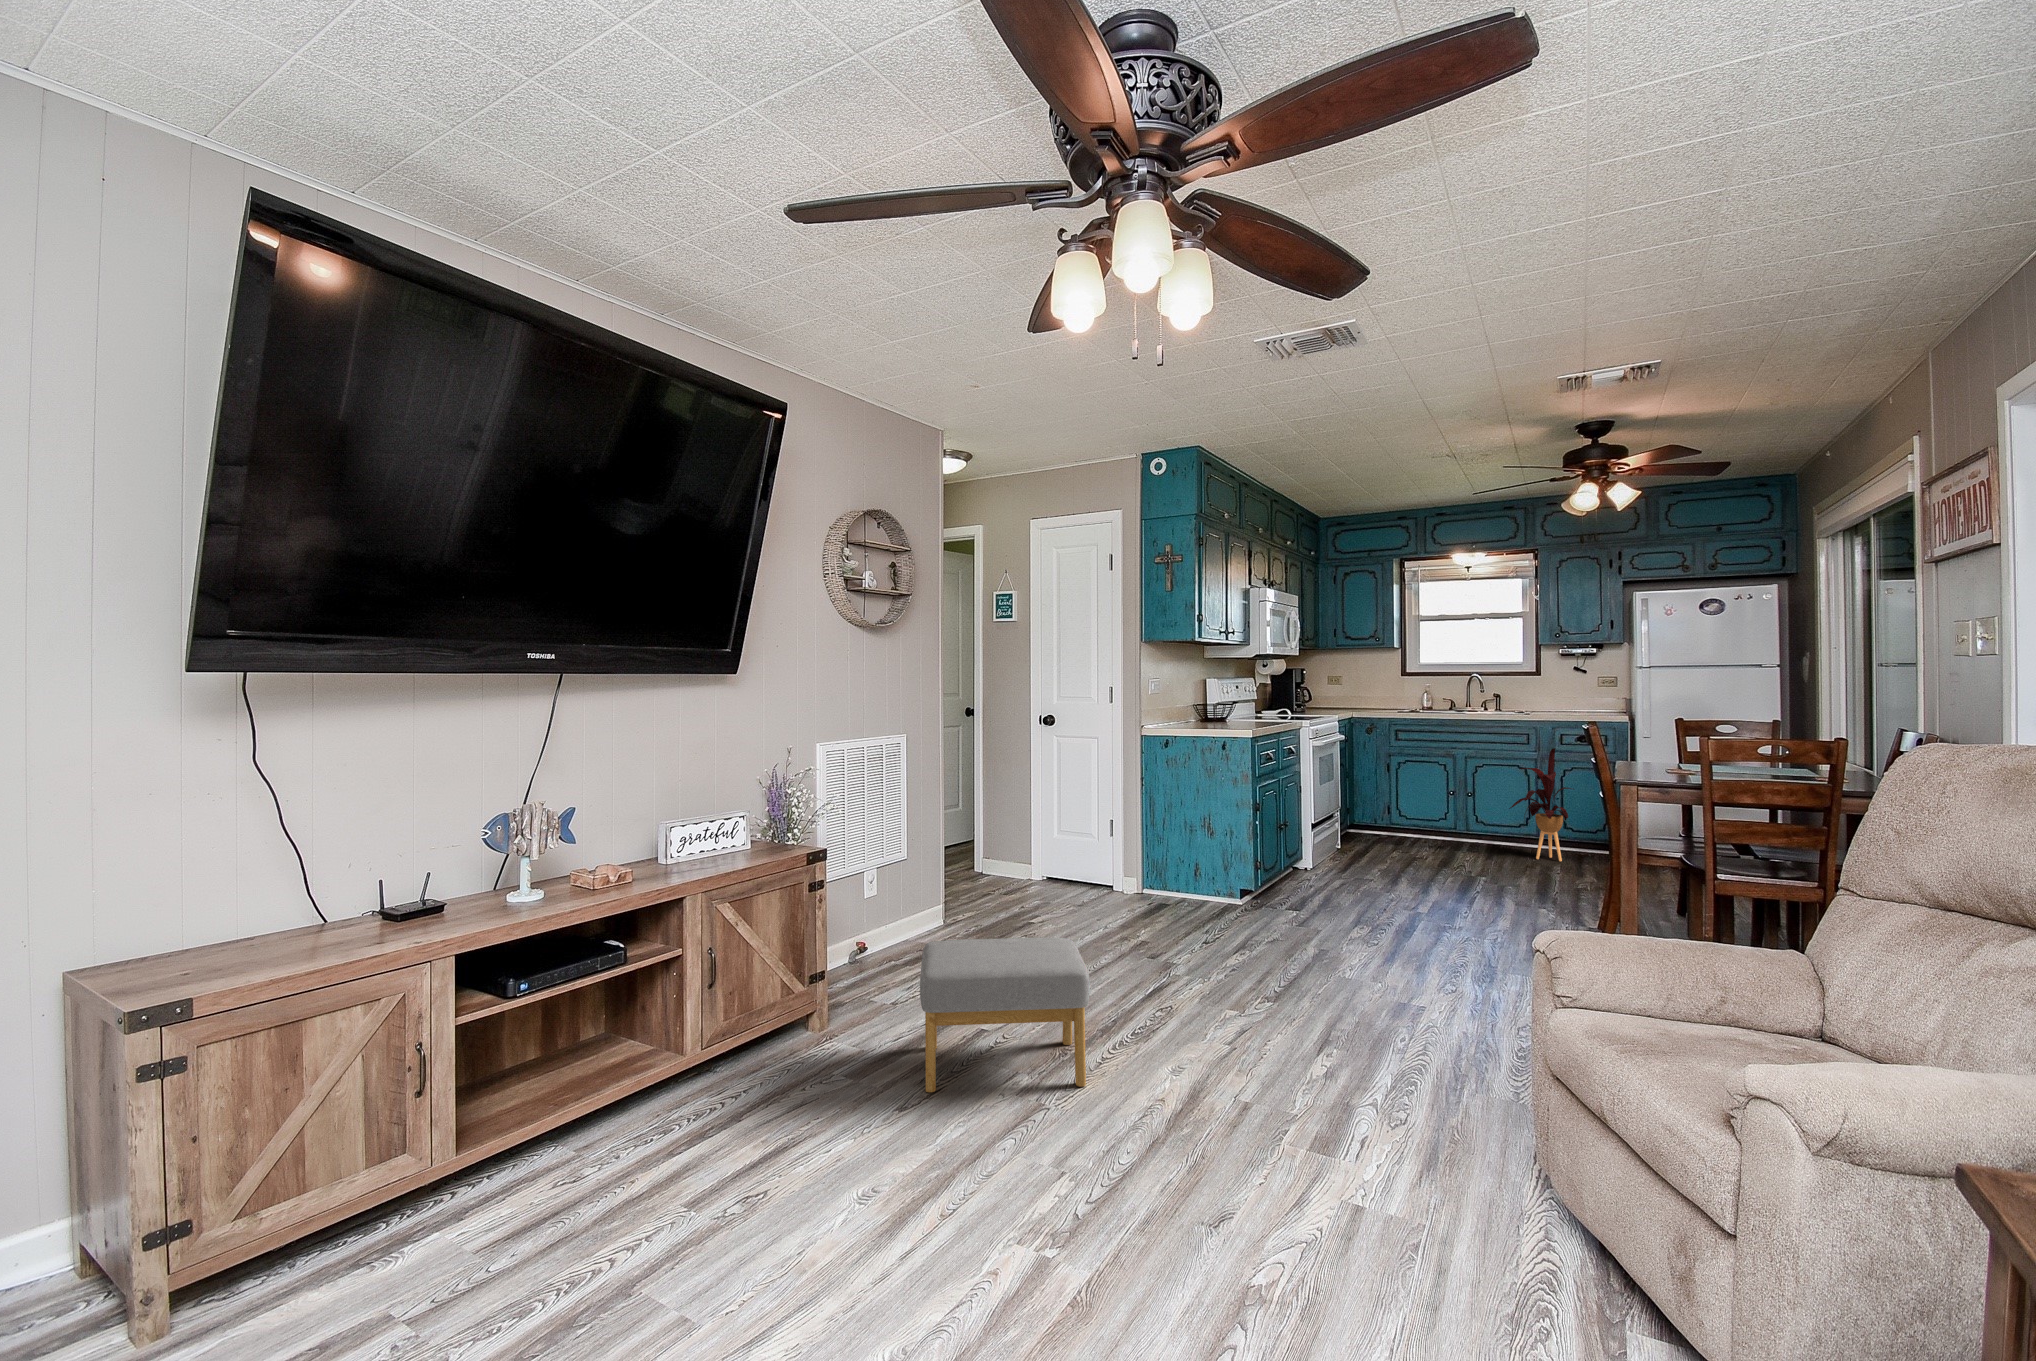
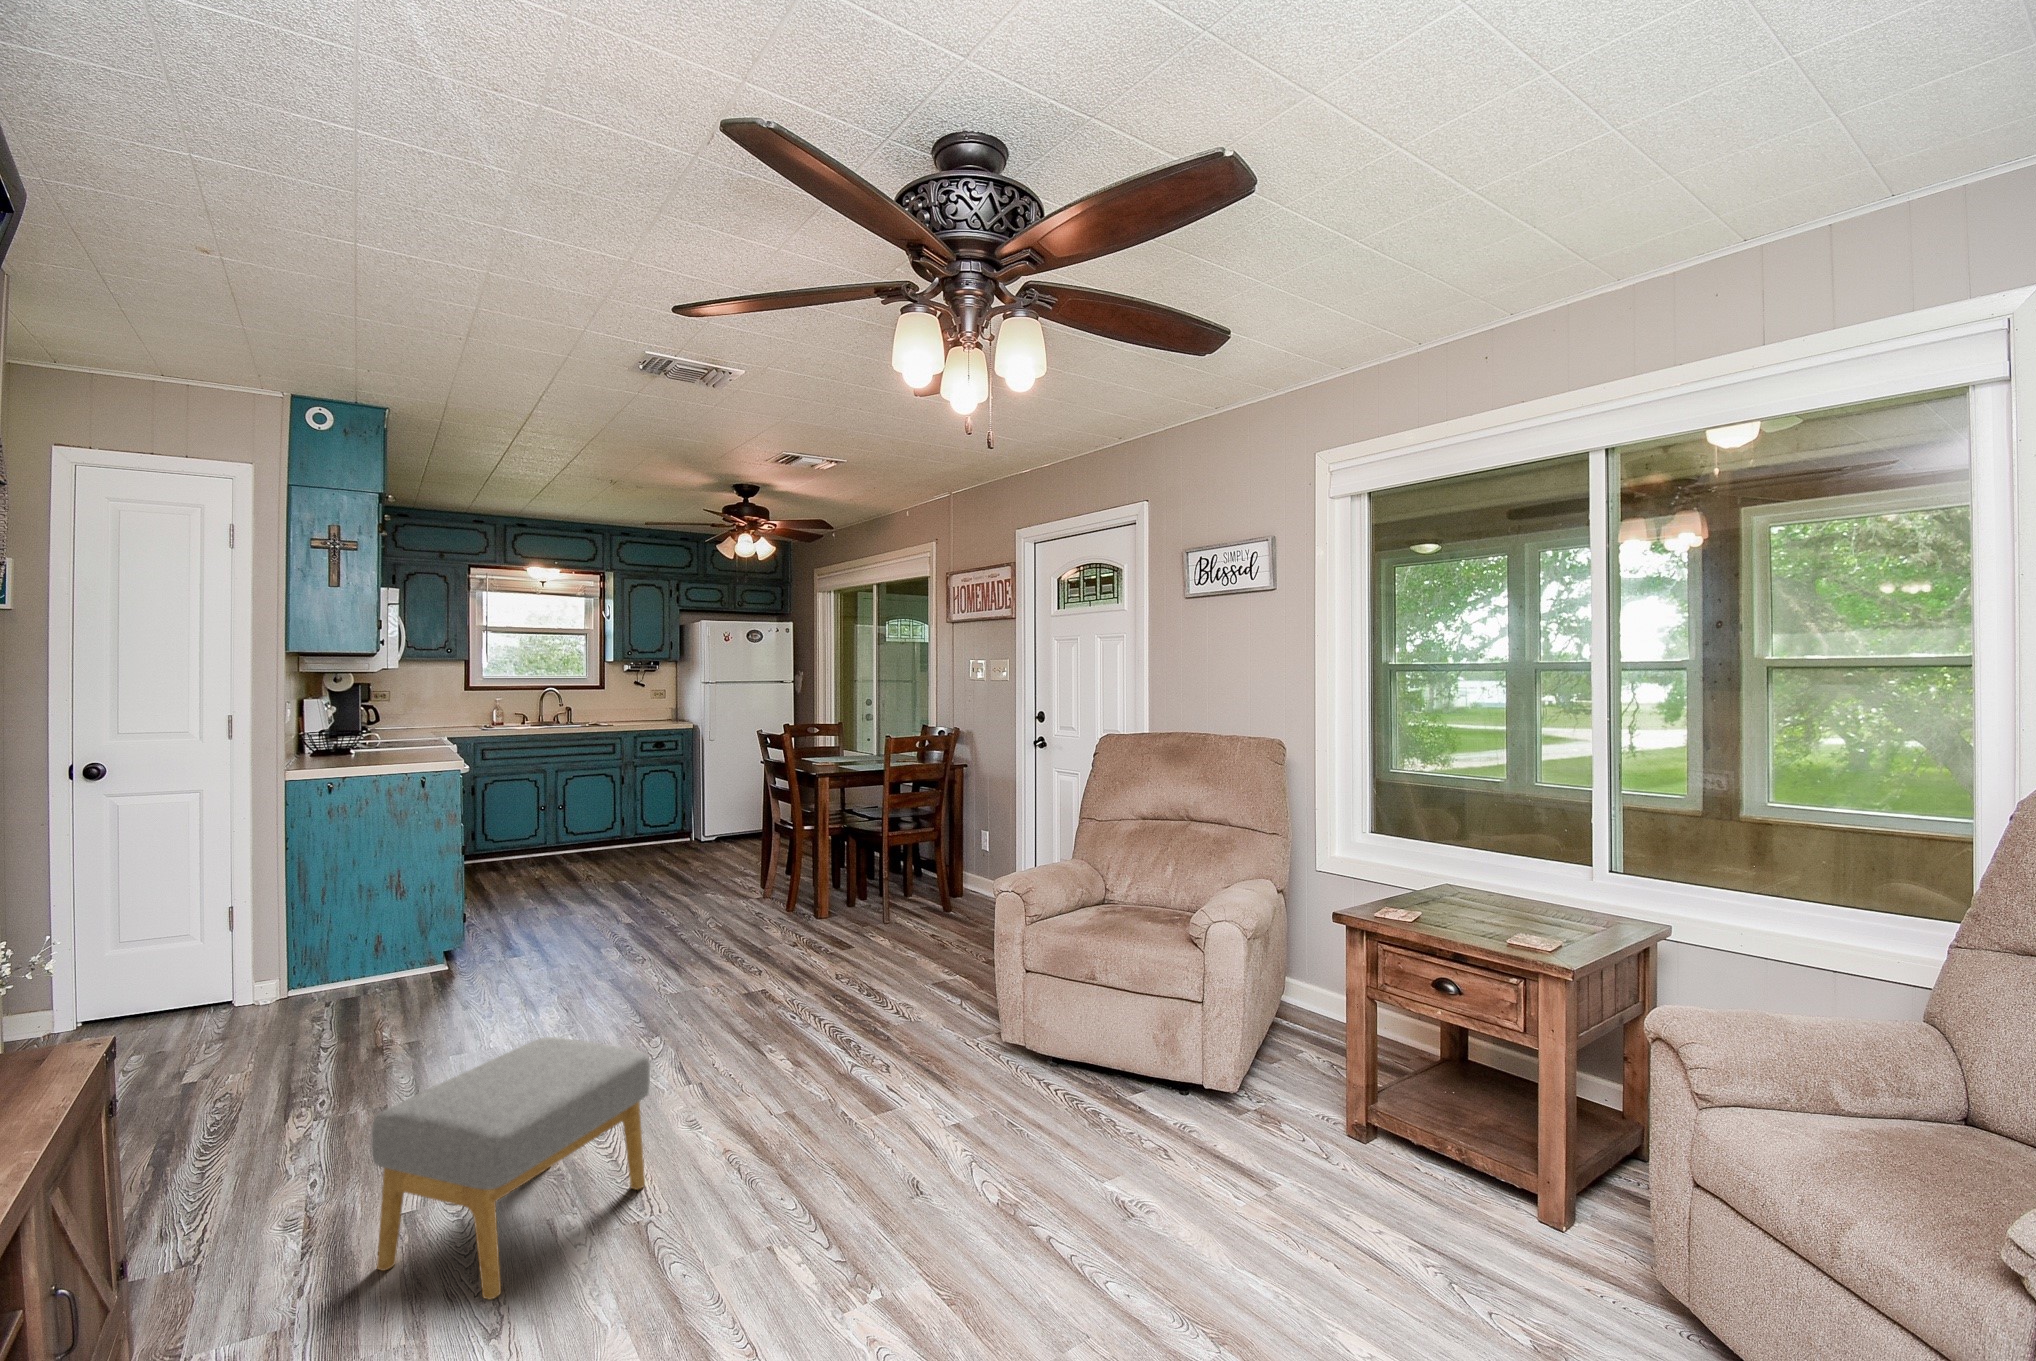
house plant: present [1509,748,1571,861] -> none [613,756,666,859]

